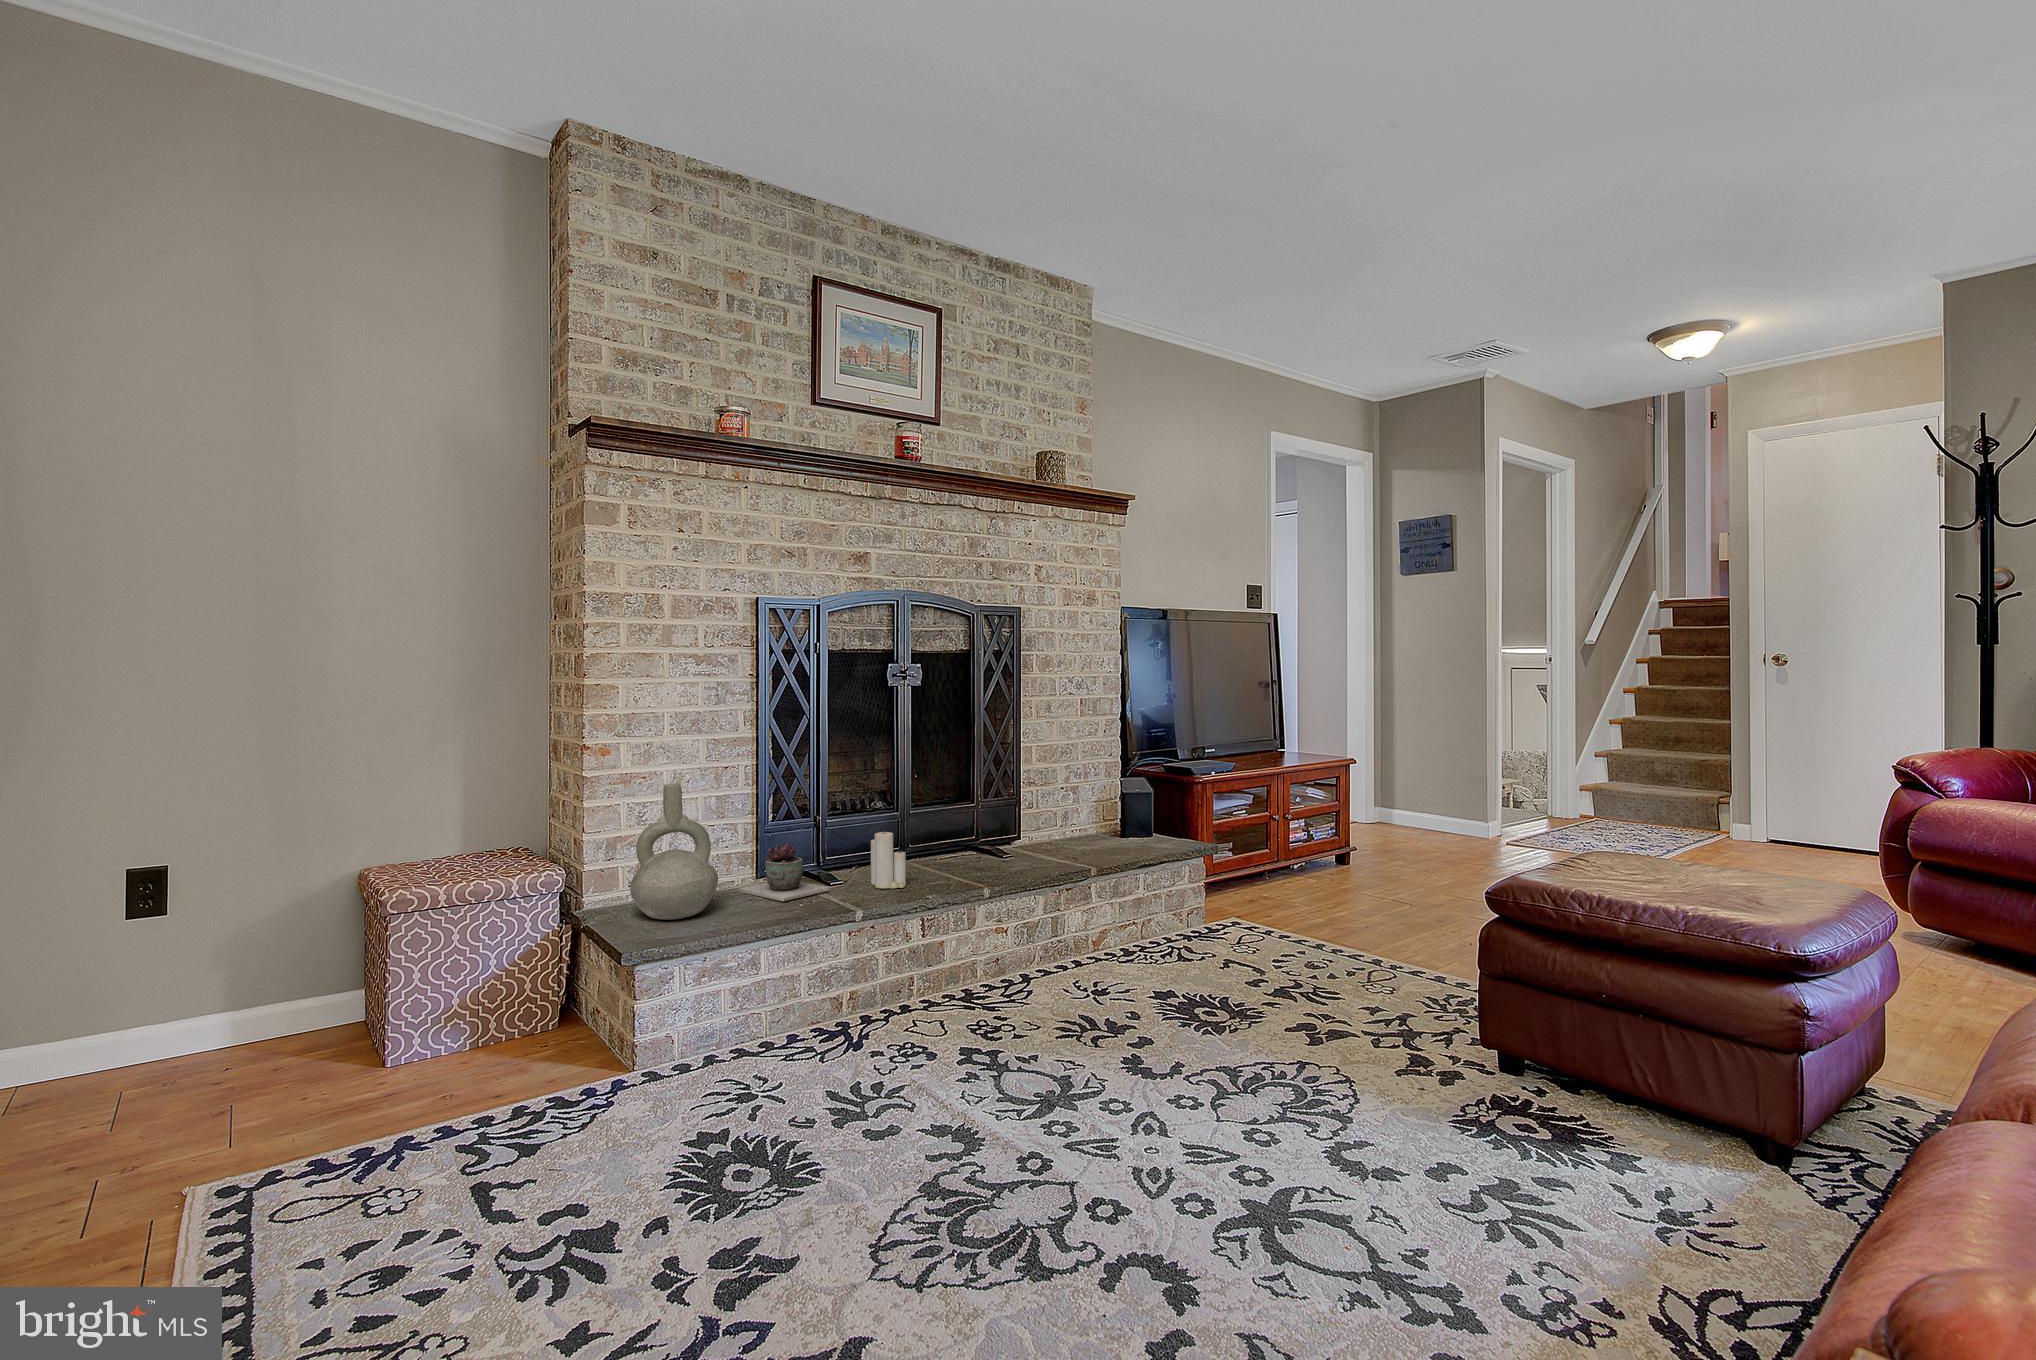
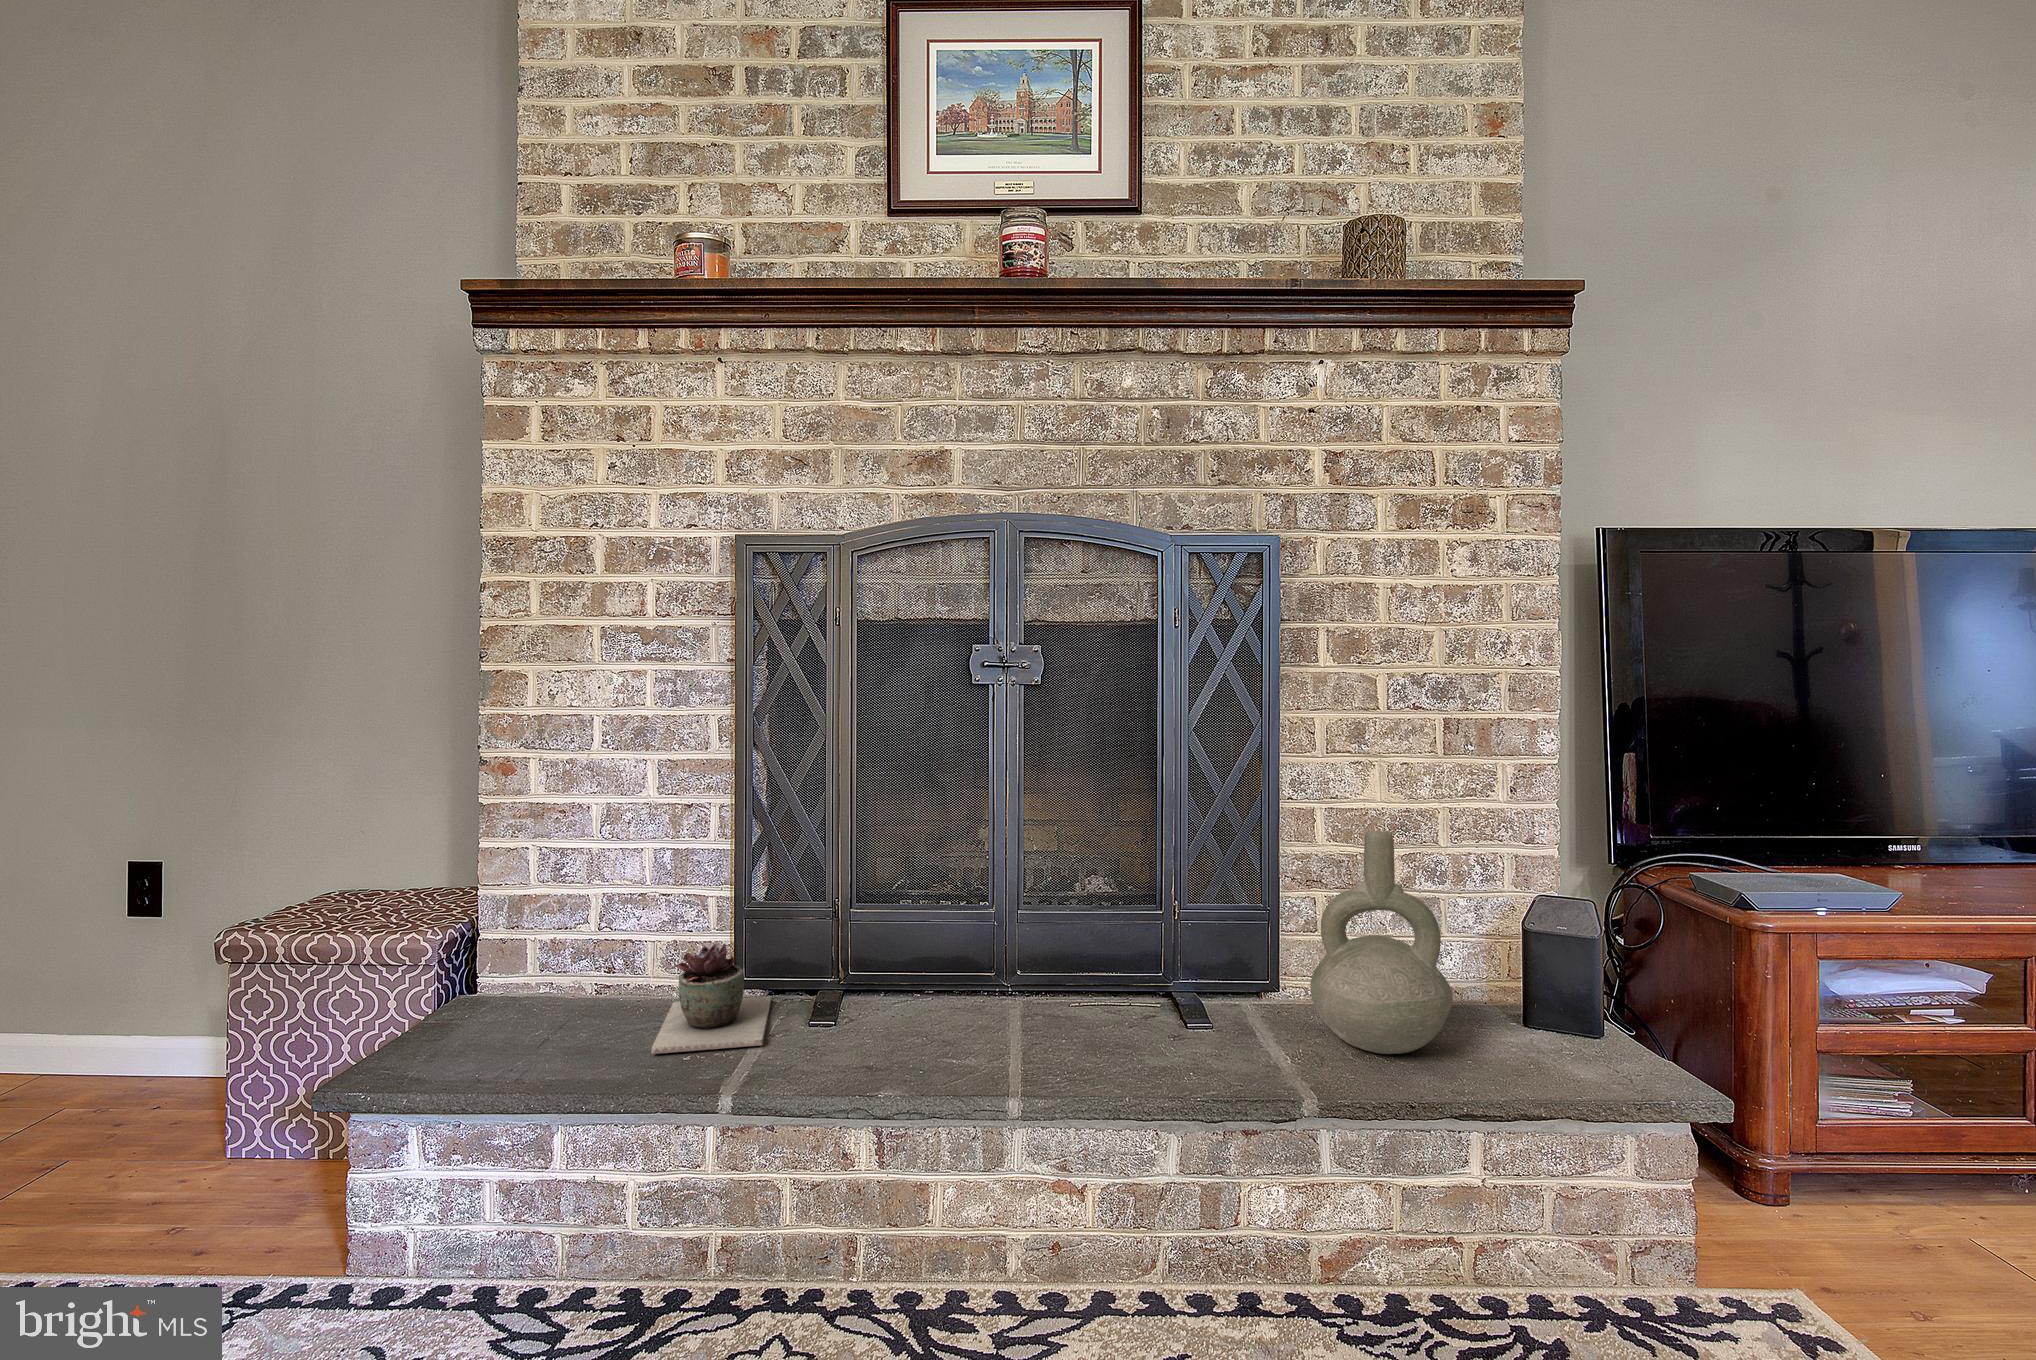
decorative vase: present [630,783,718,920] -> present [1310,831,1453,1054]
candle: present [871,832,906,888] -> none [832,948,886,1074]

